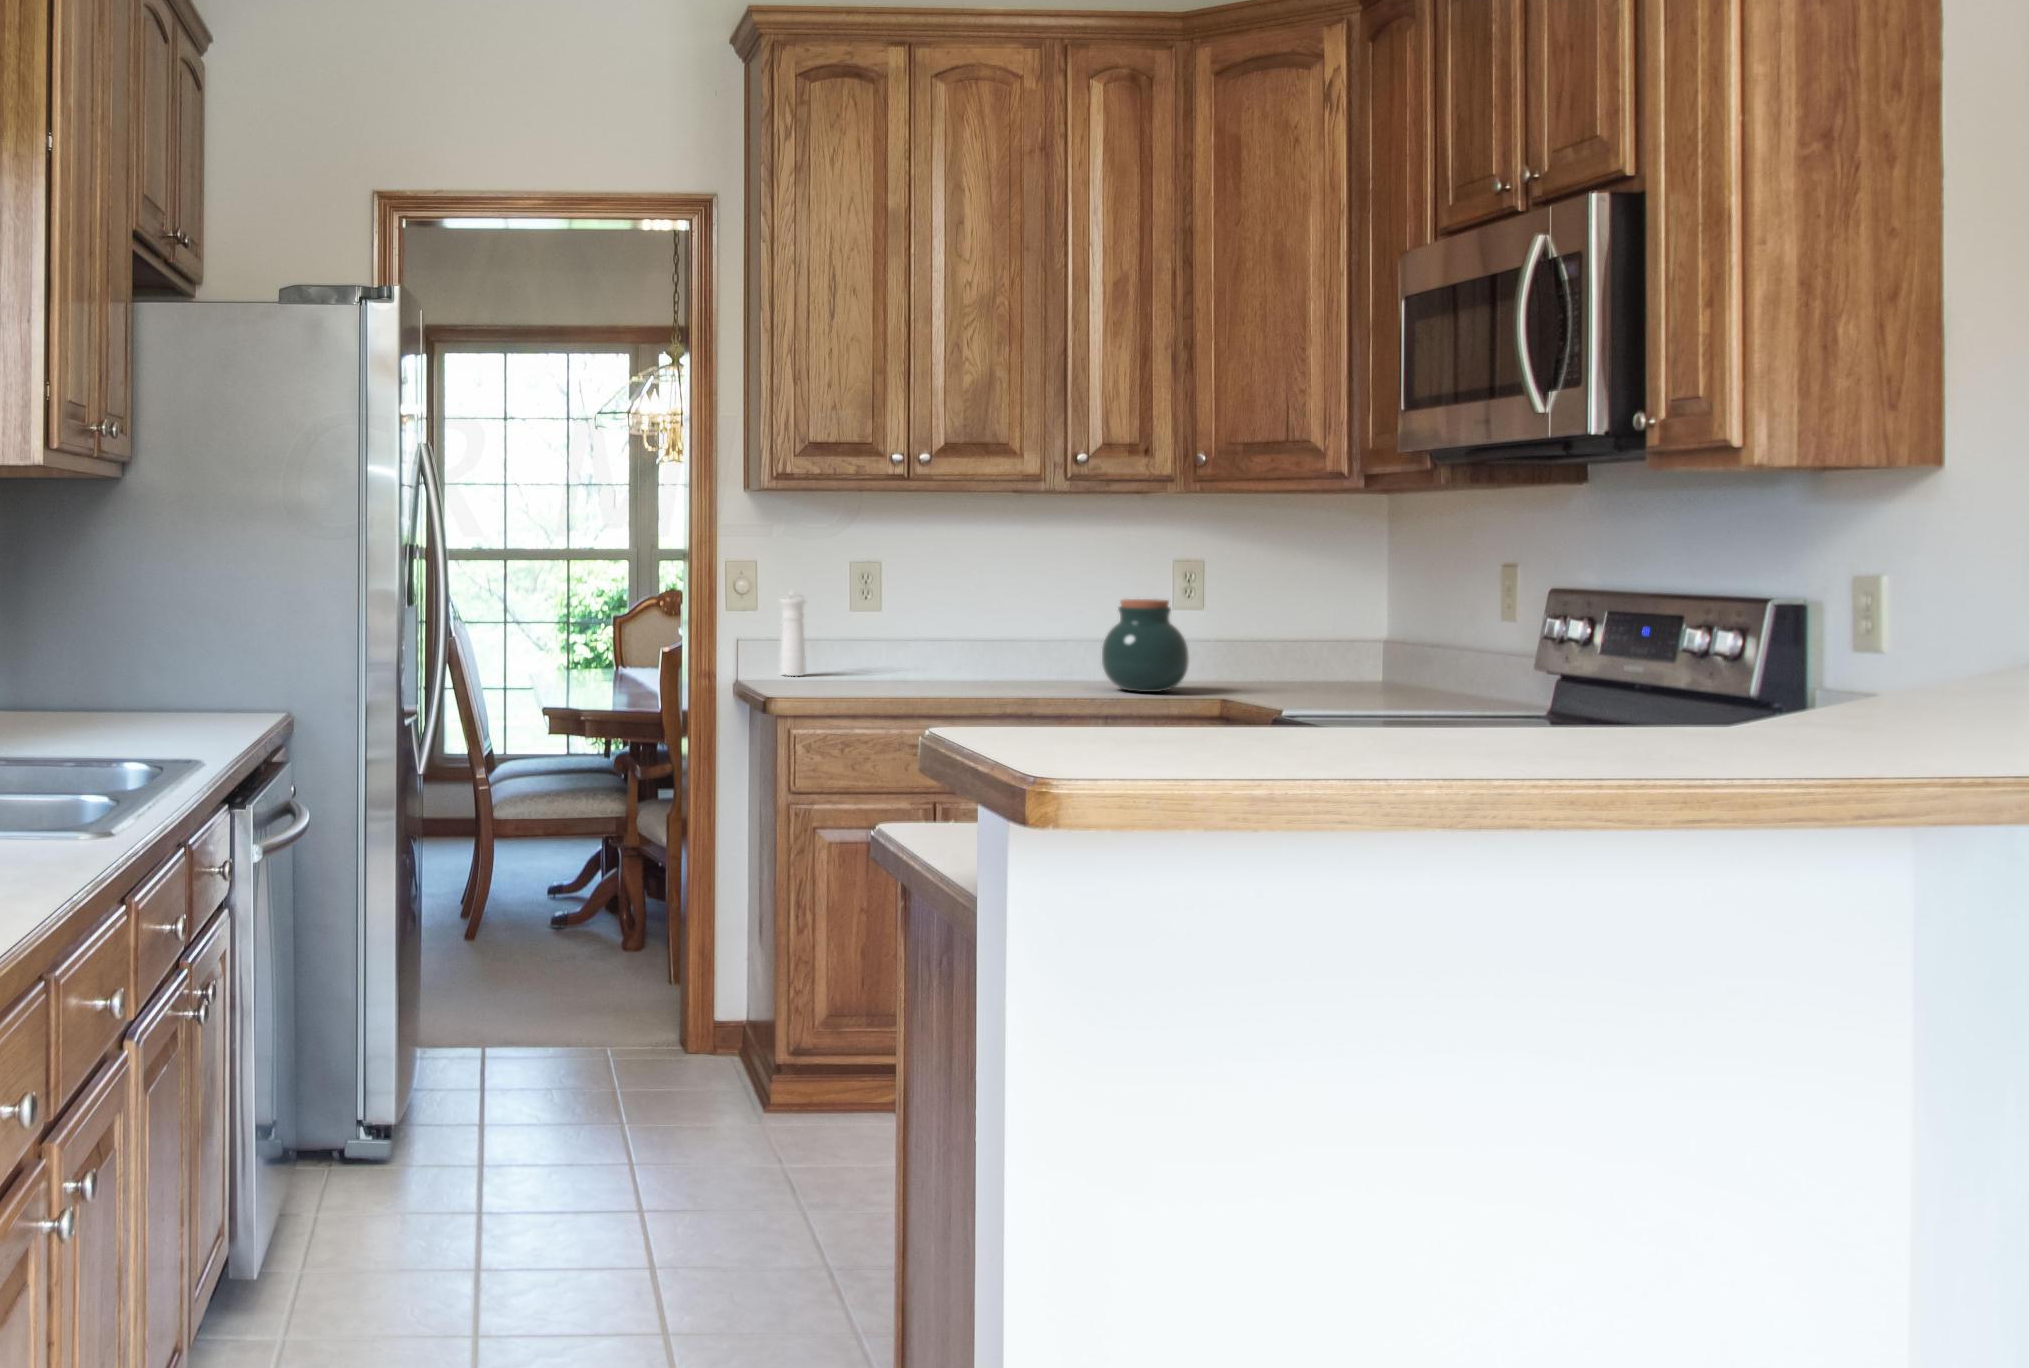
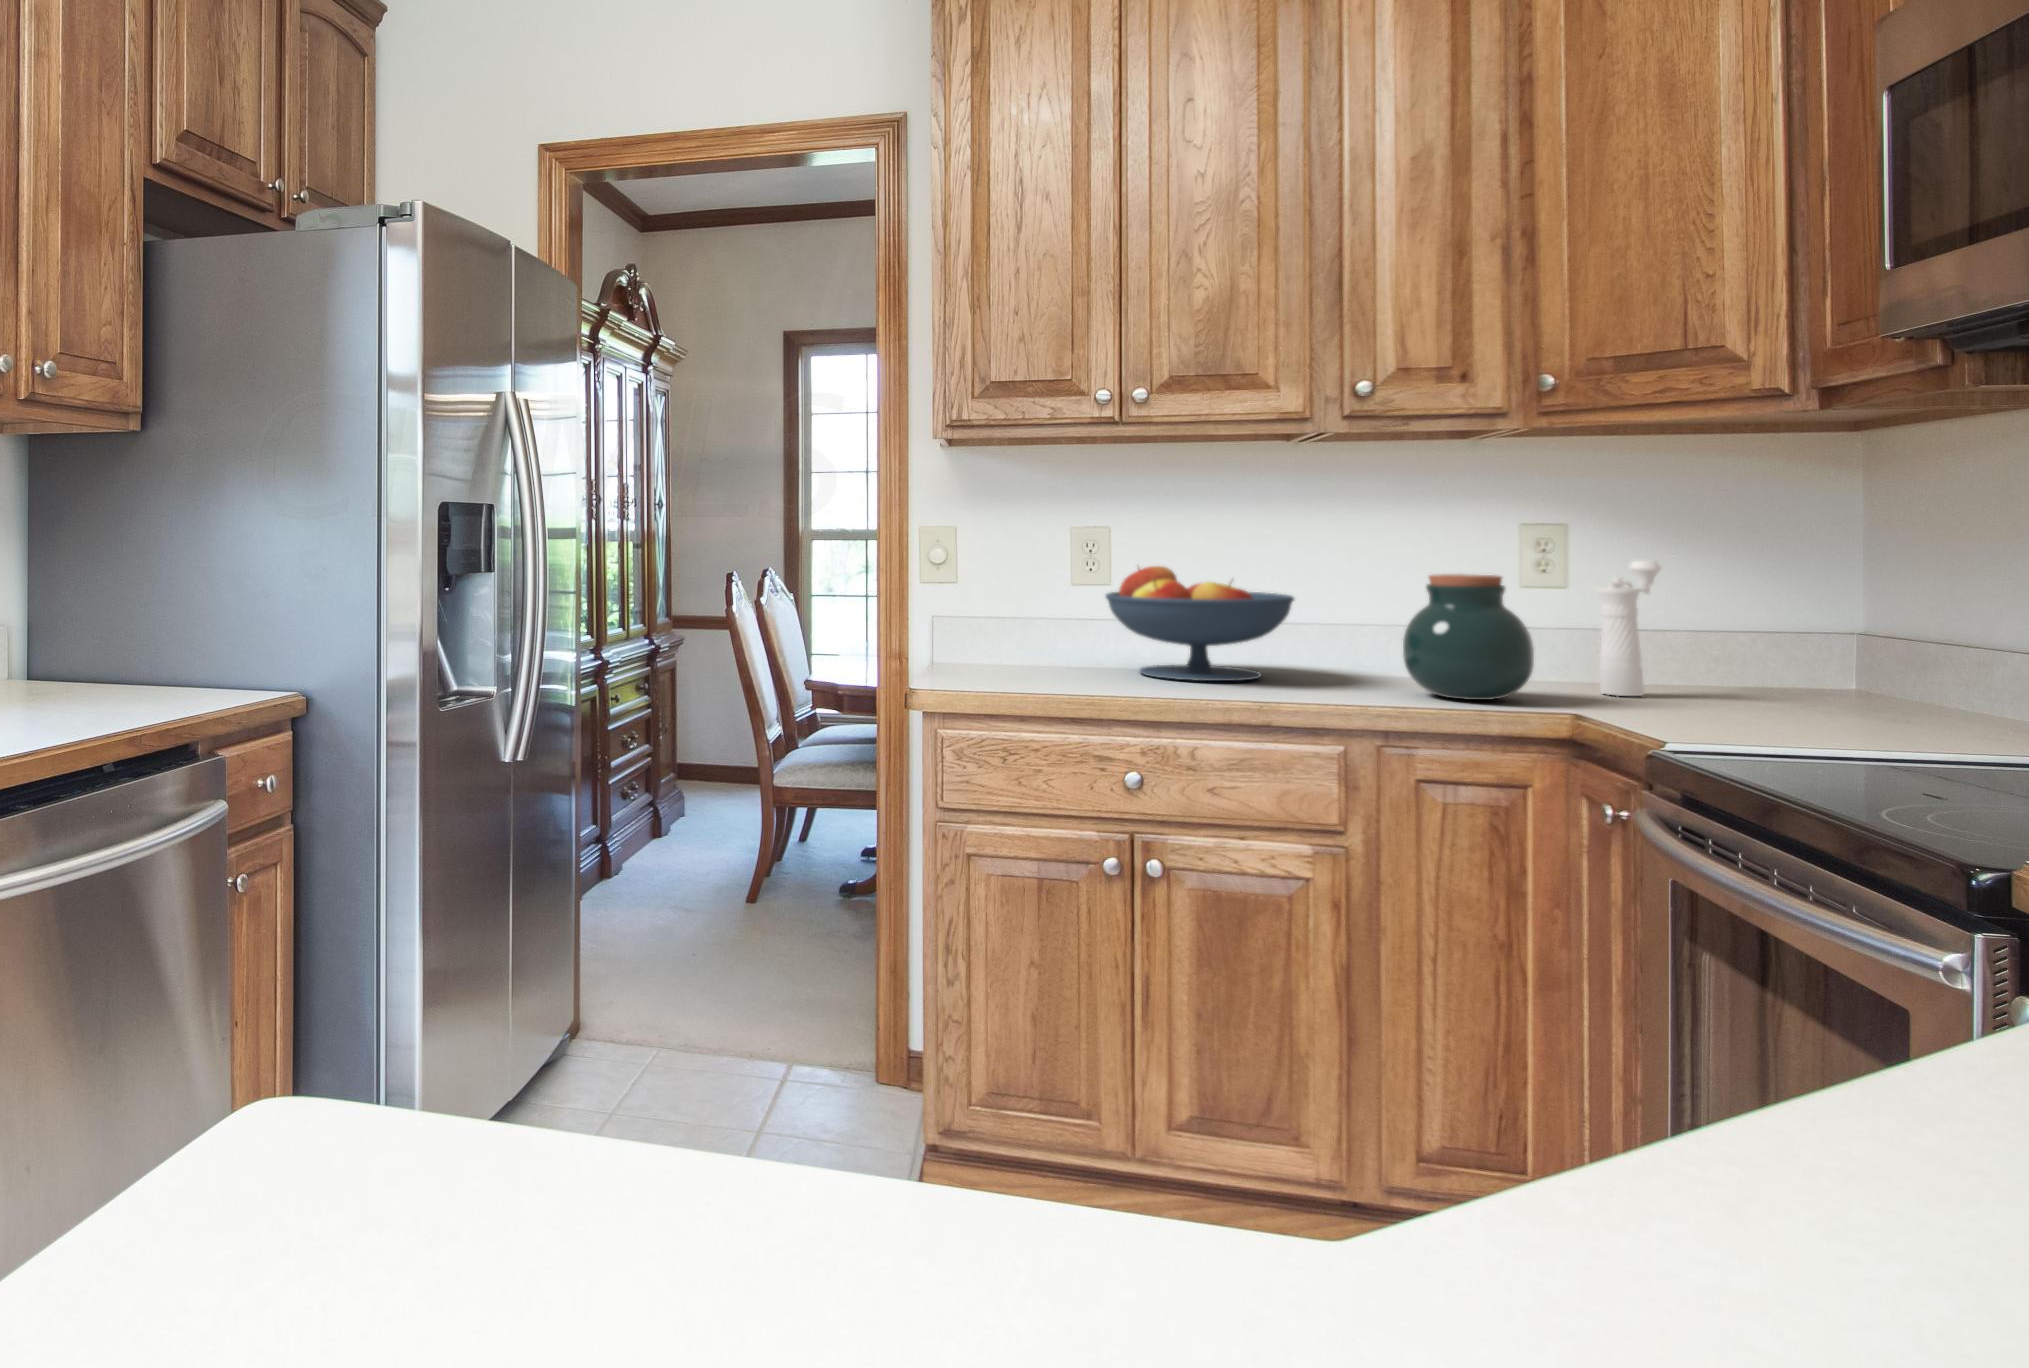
pepper mill: present [781,592,806,676] -> present [1597,561,1661,696]
fruit bowl: none [880,594,1022,685] -> present [1106,566,1294,681]

